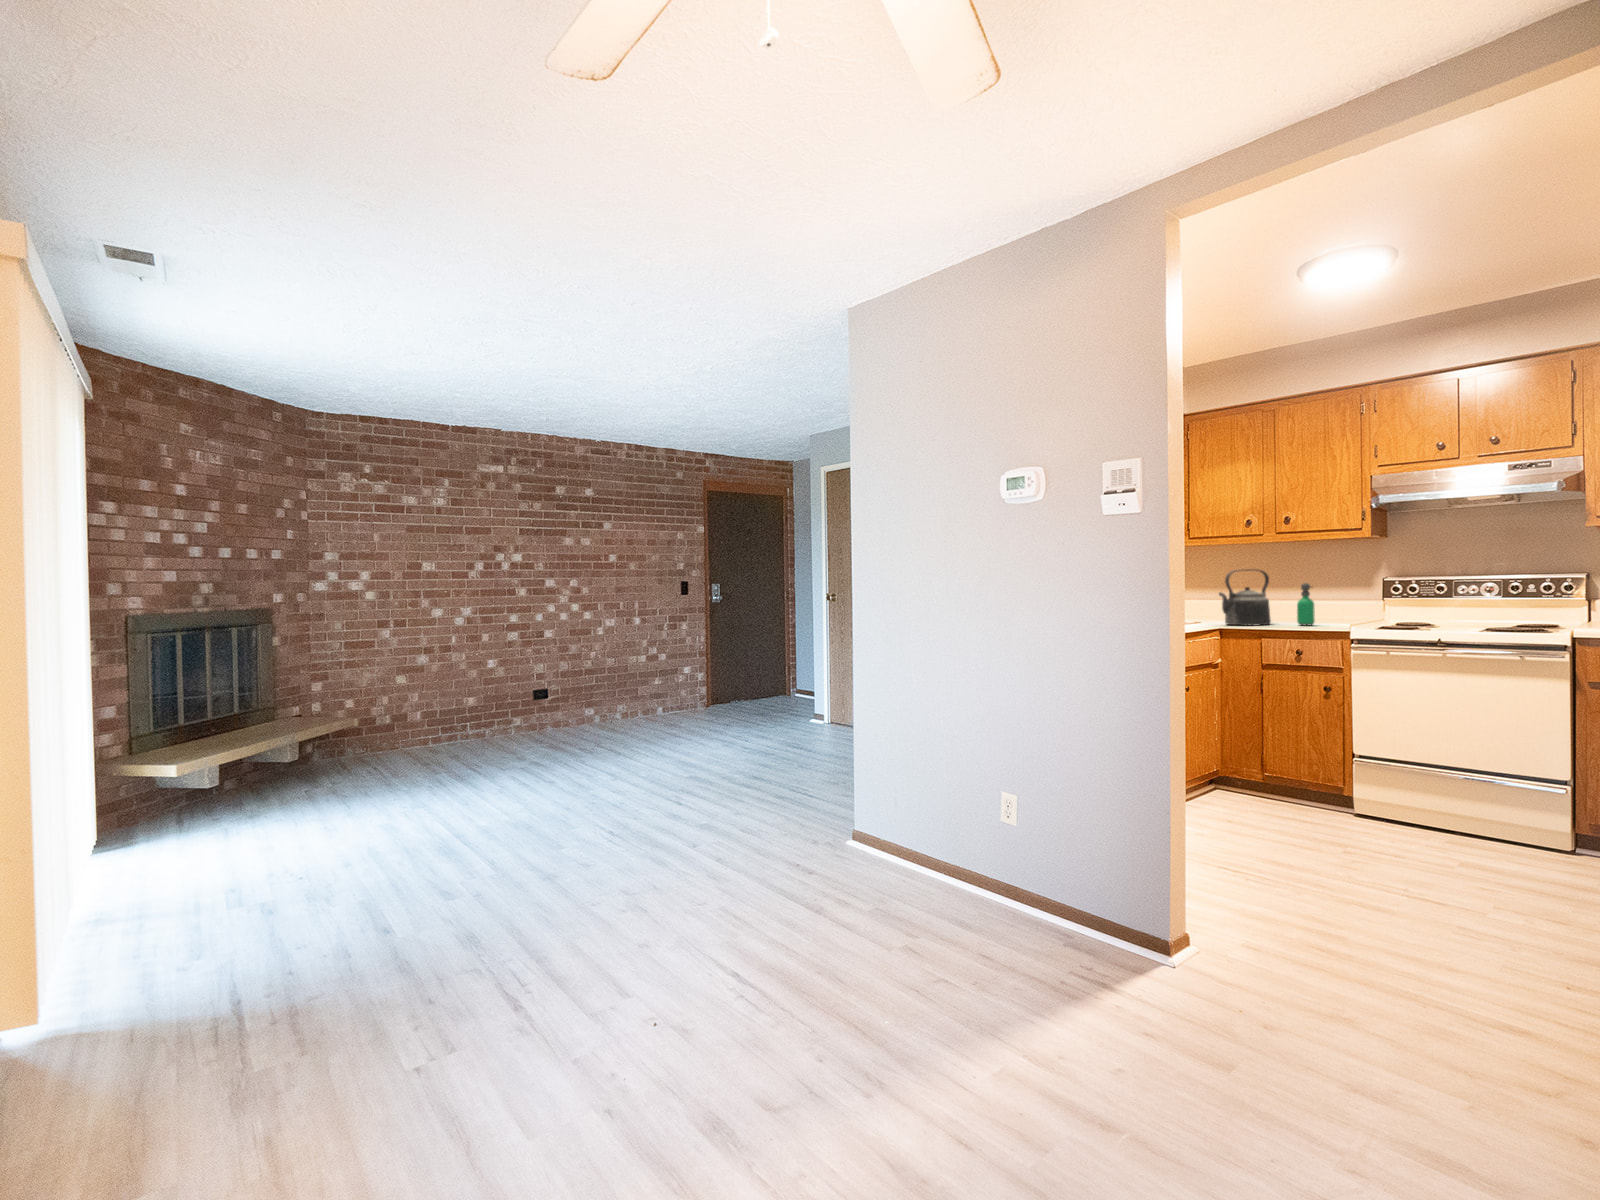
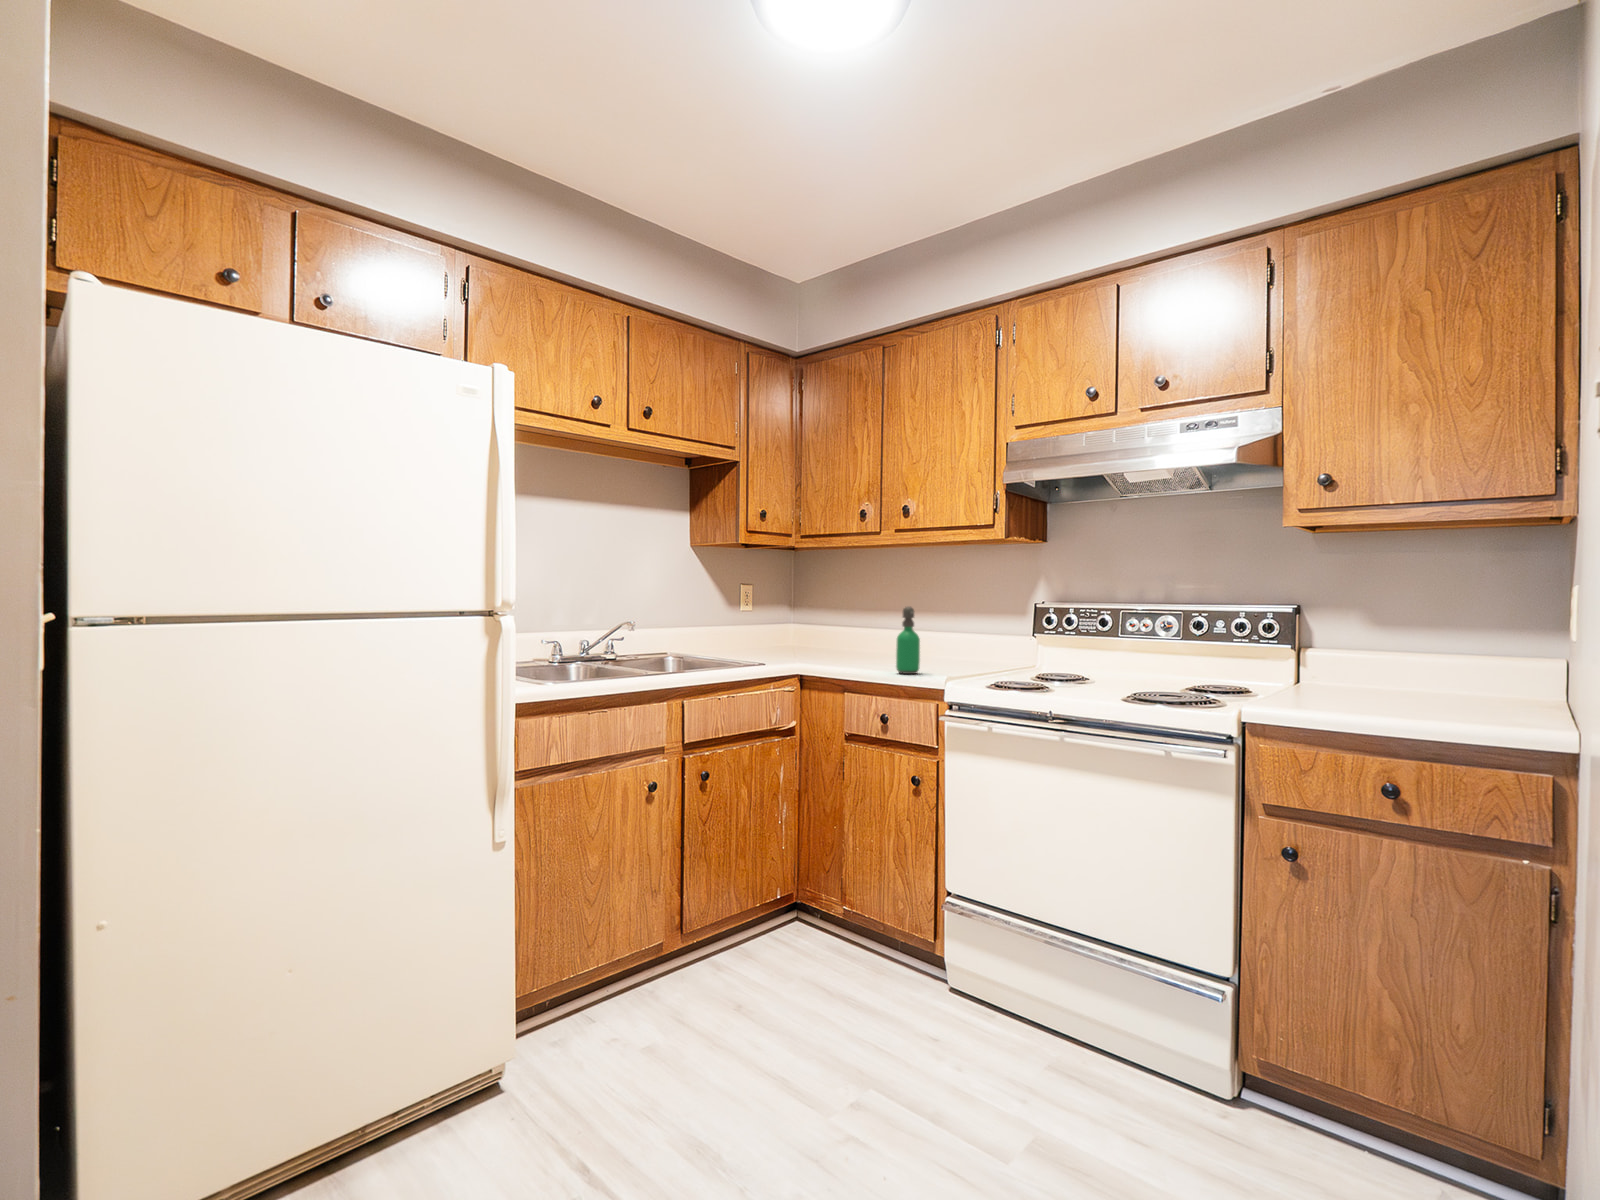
kettle: present [1219,569,1271,625] -> none [799,583,878,670]

